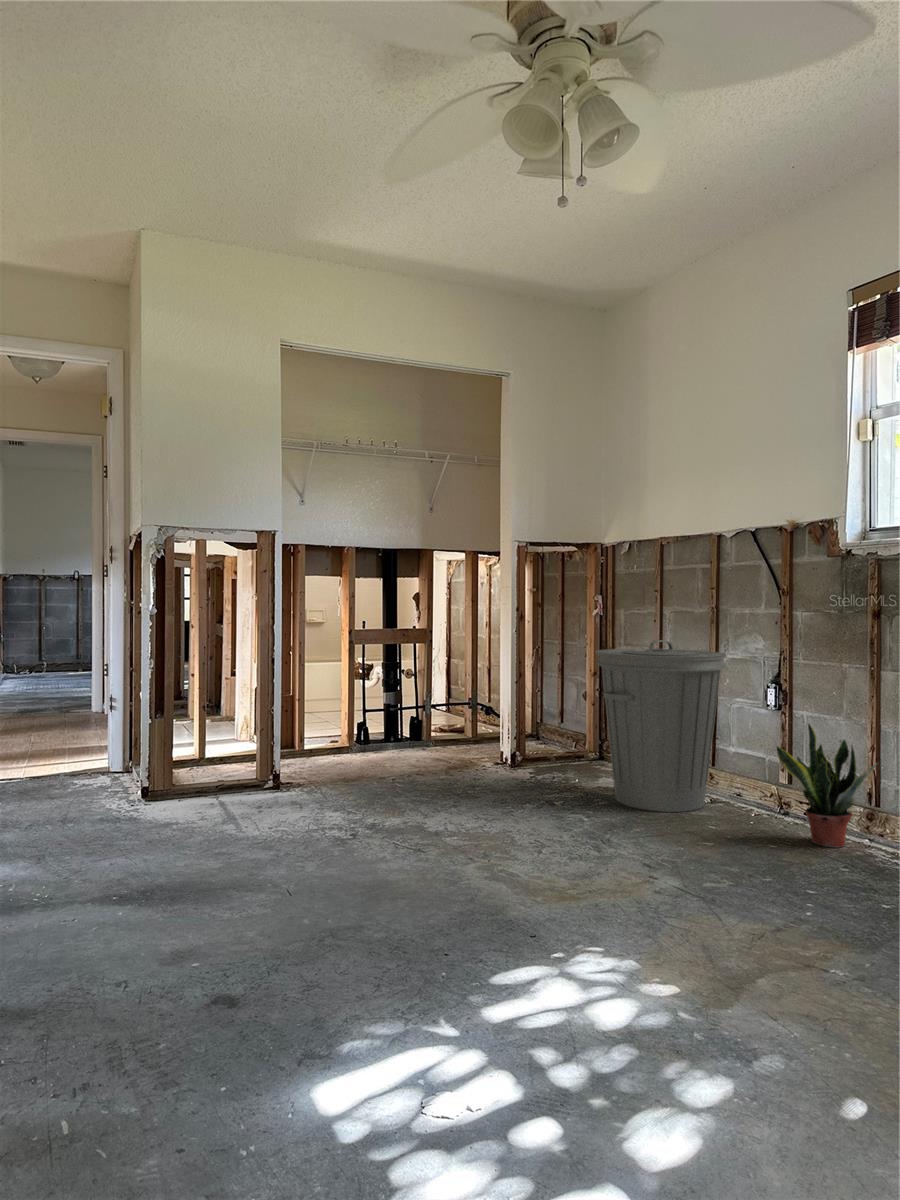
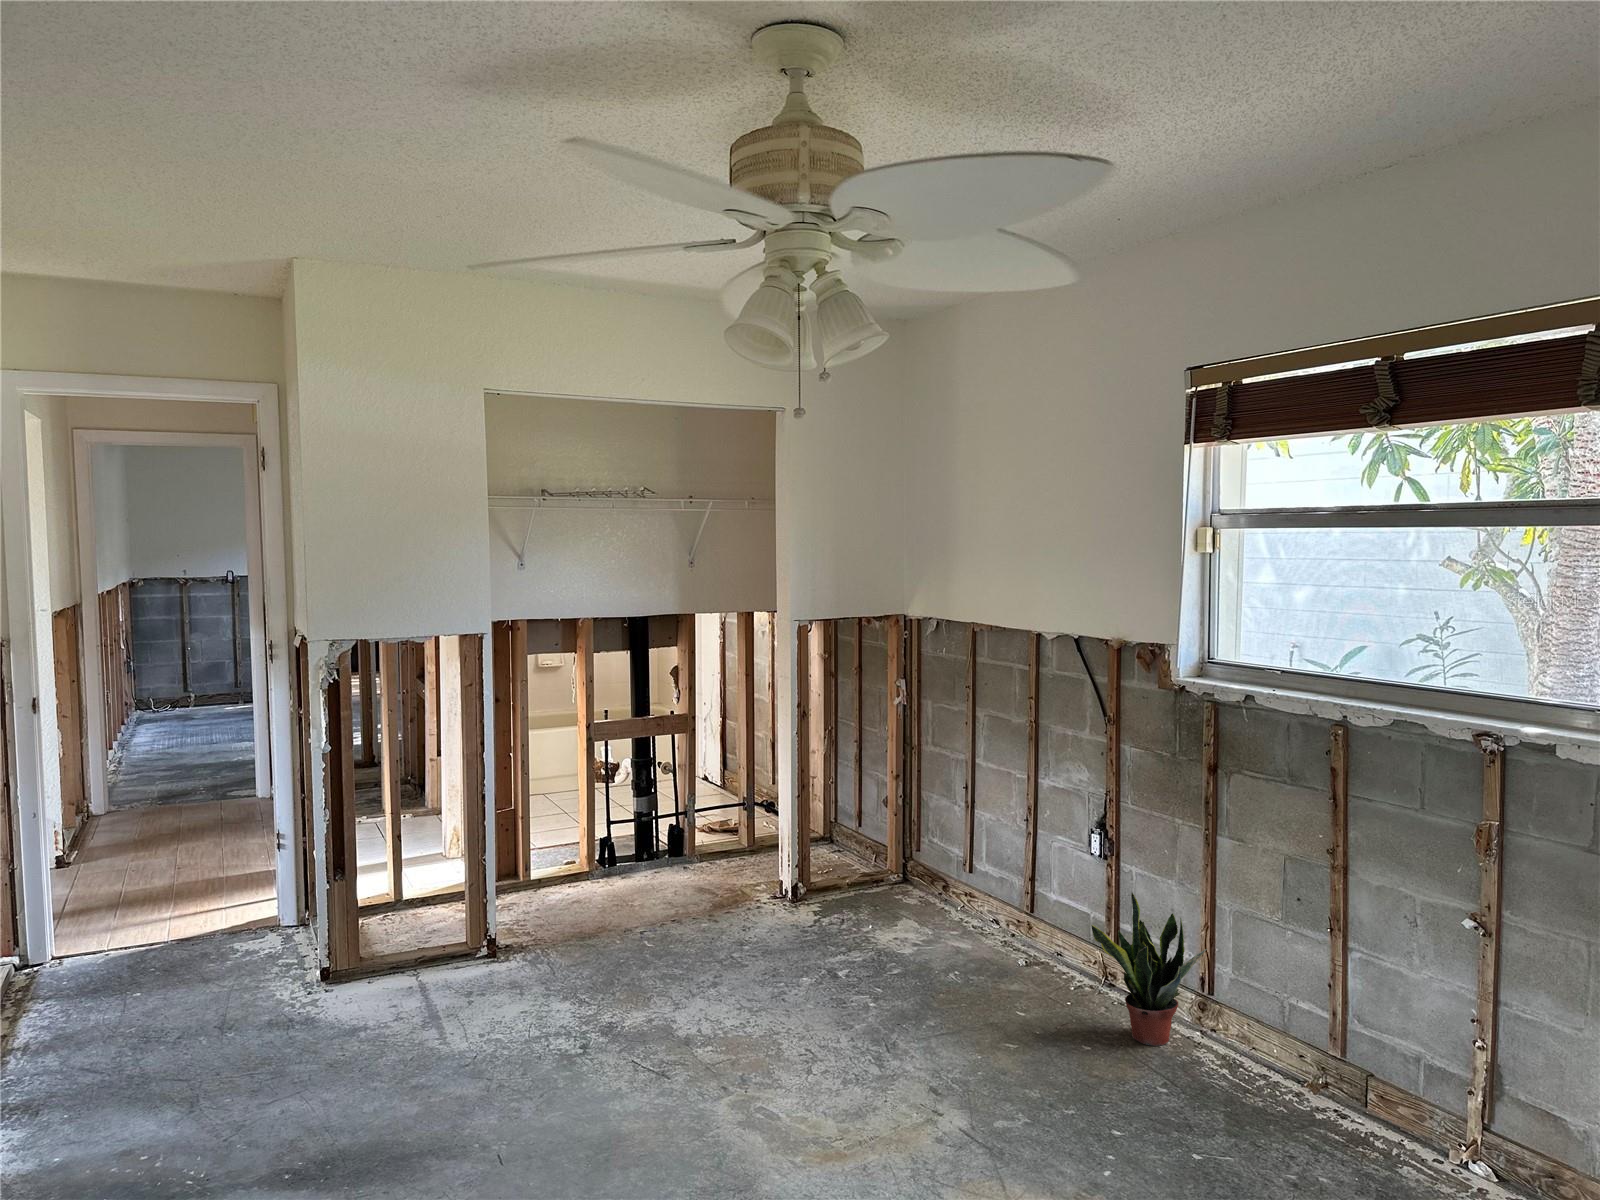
trash can: present [596,640,727,812] -> none [886,768,1047,985]

